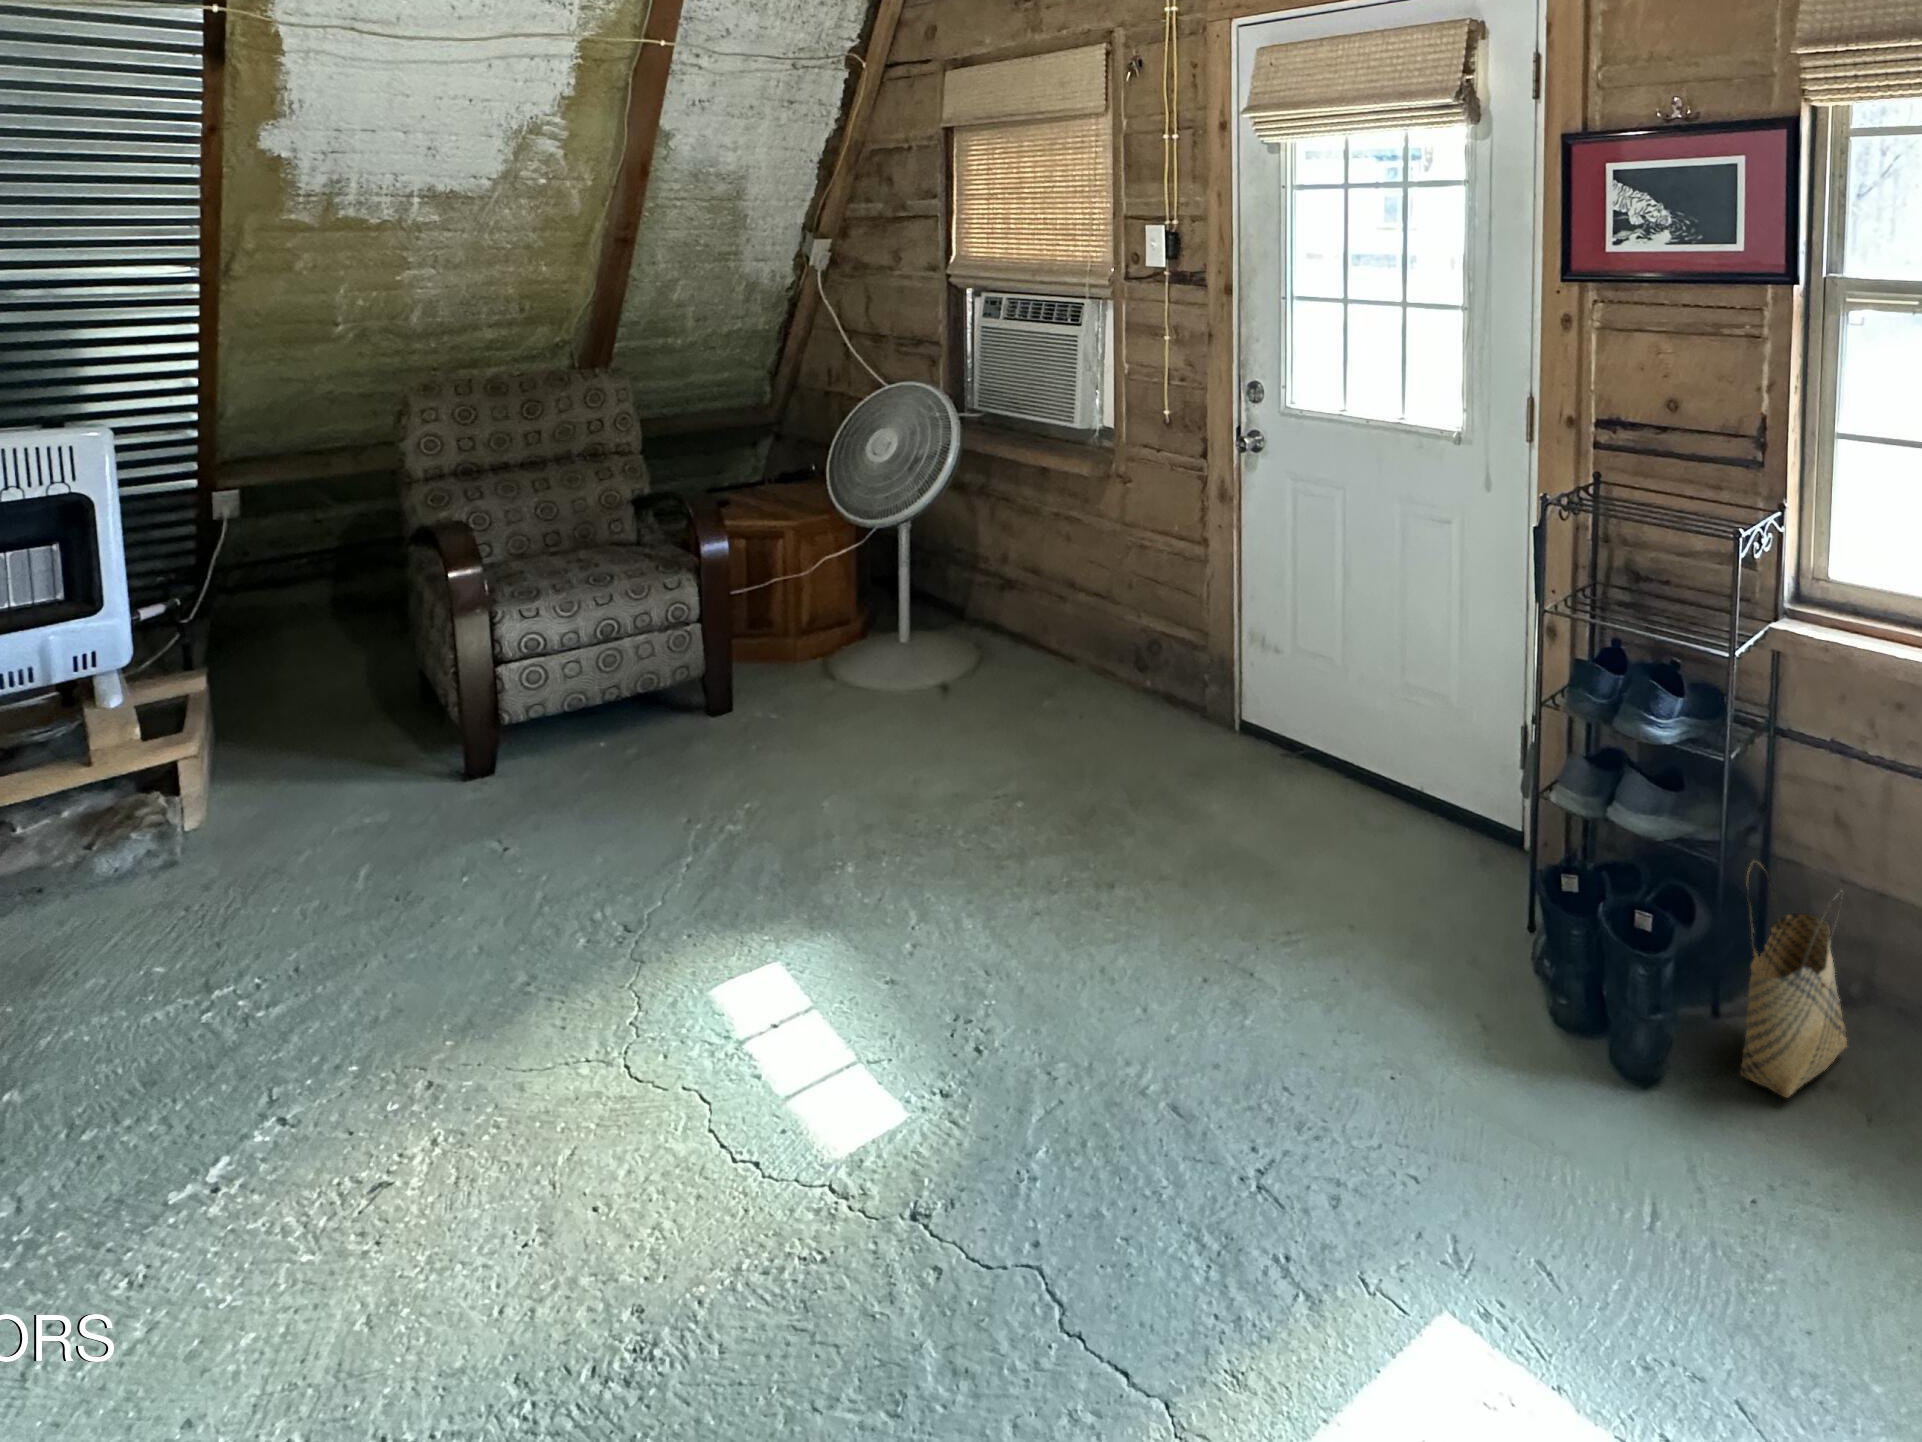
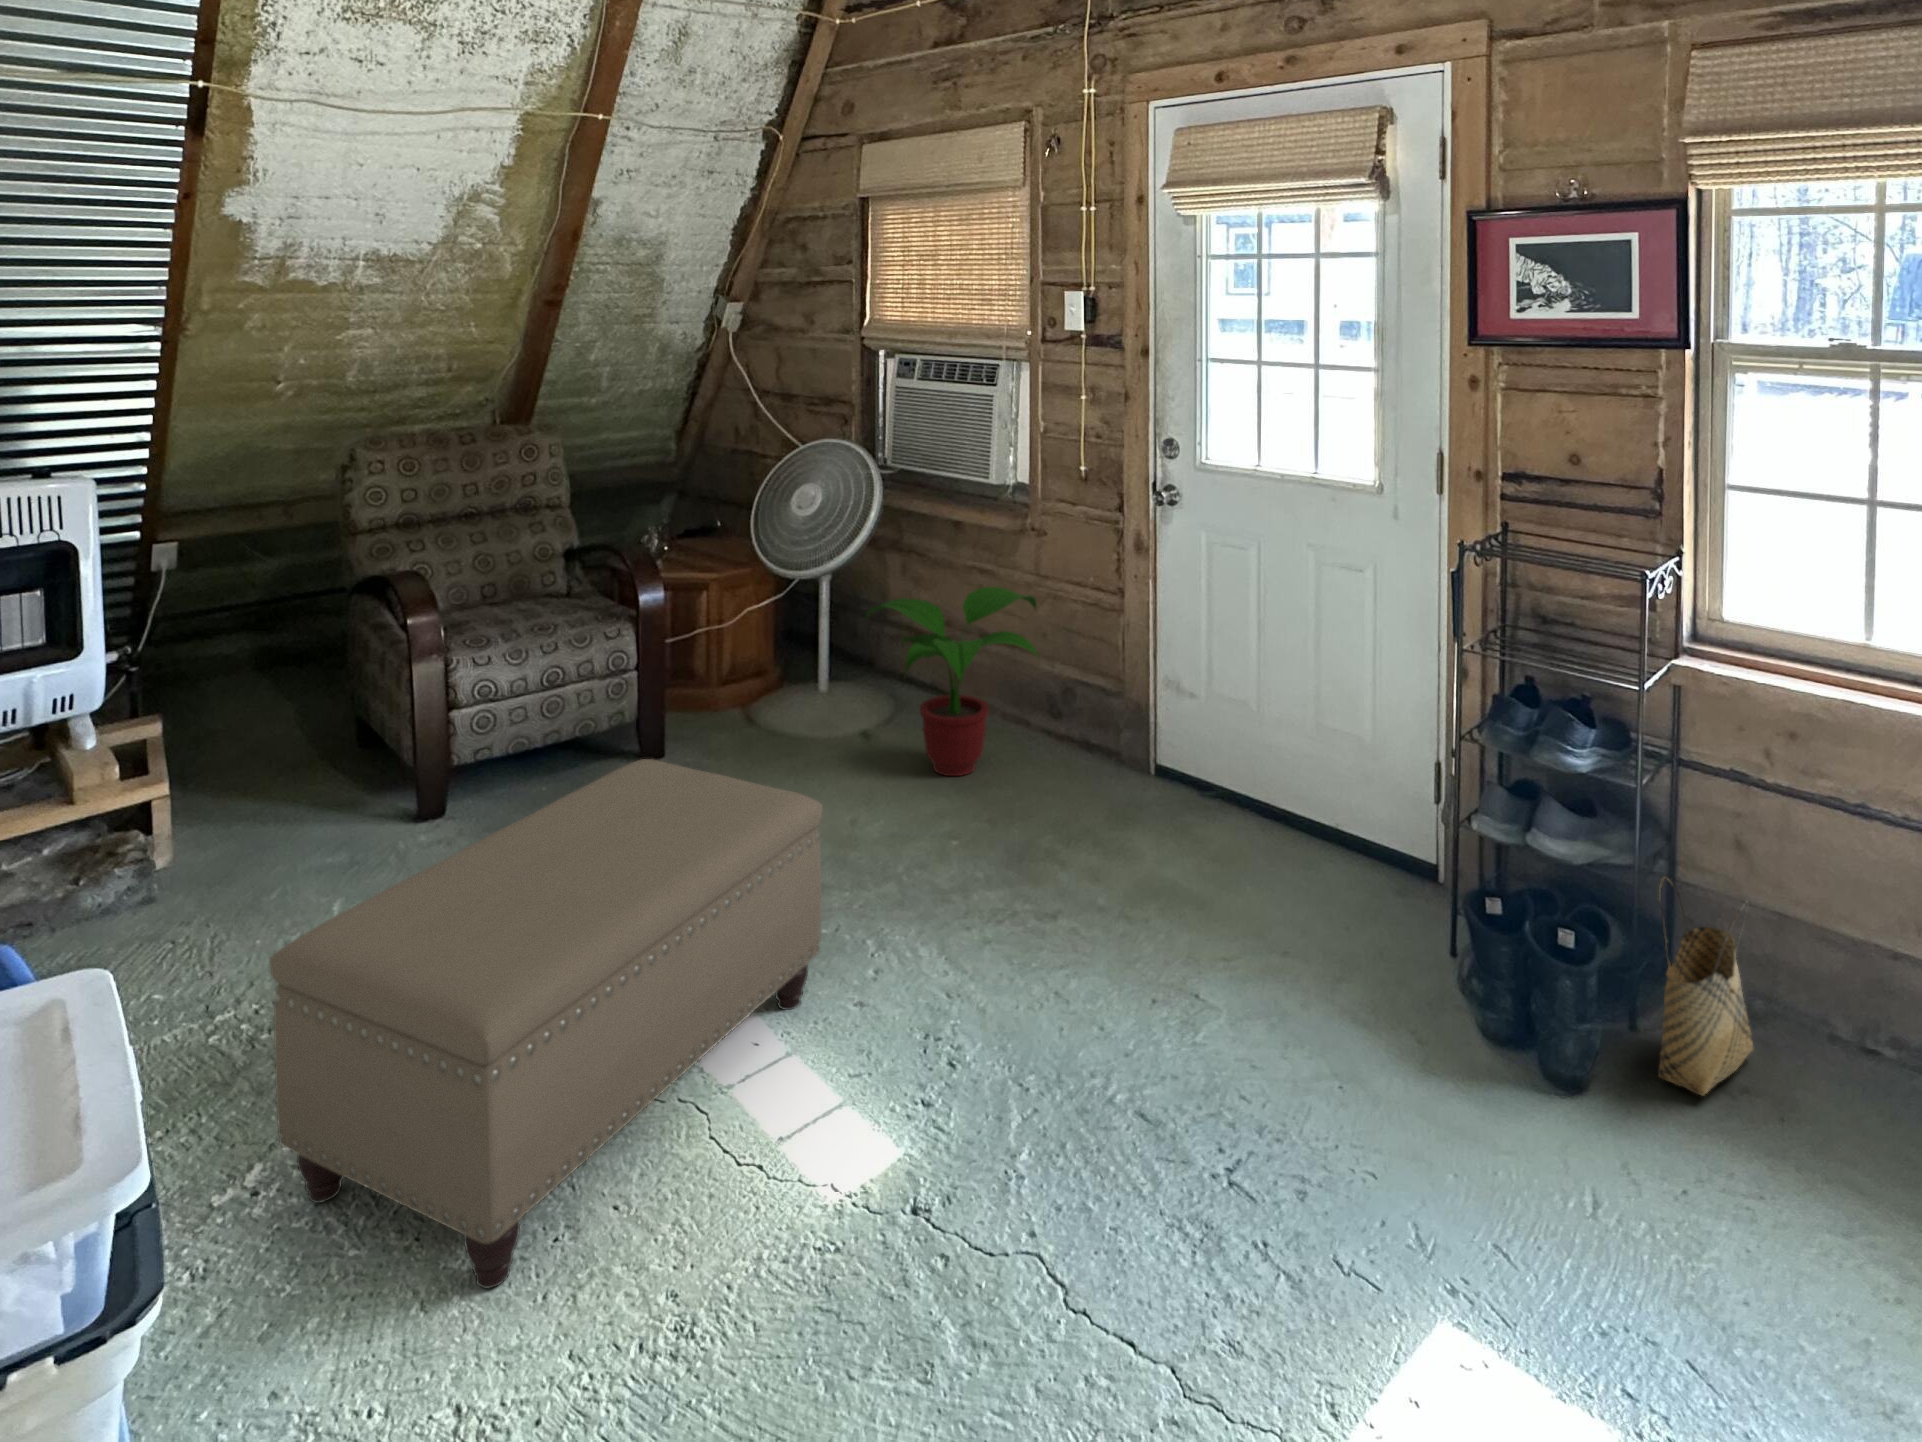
potted plant: none [941,539,1121,736] -> present [866,587,1037,776]
ottoman: none [217,723,851,1298] -> present [269,759,823,1288]

